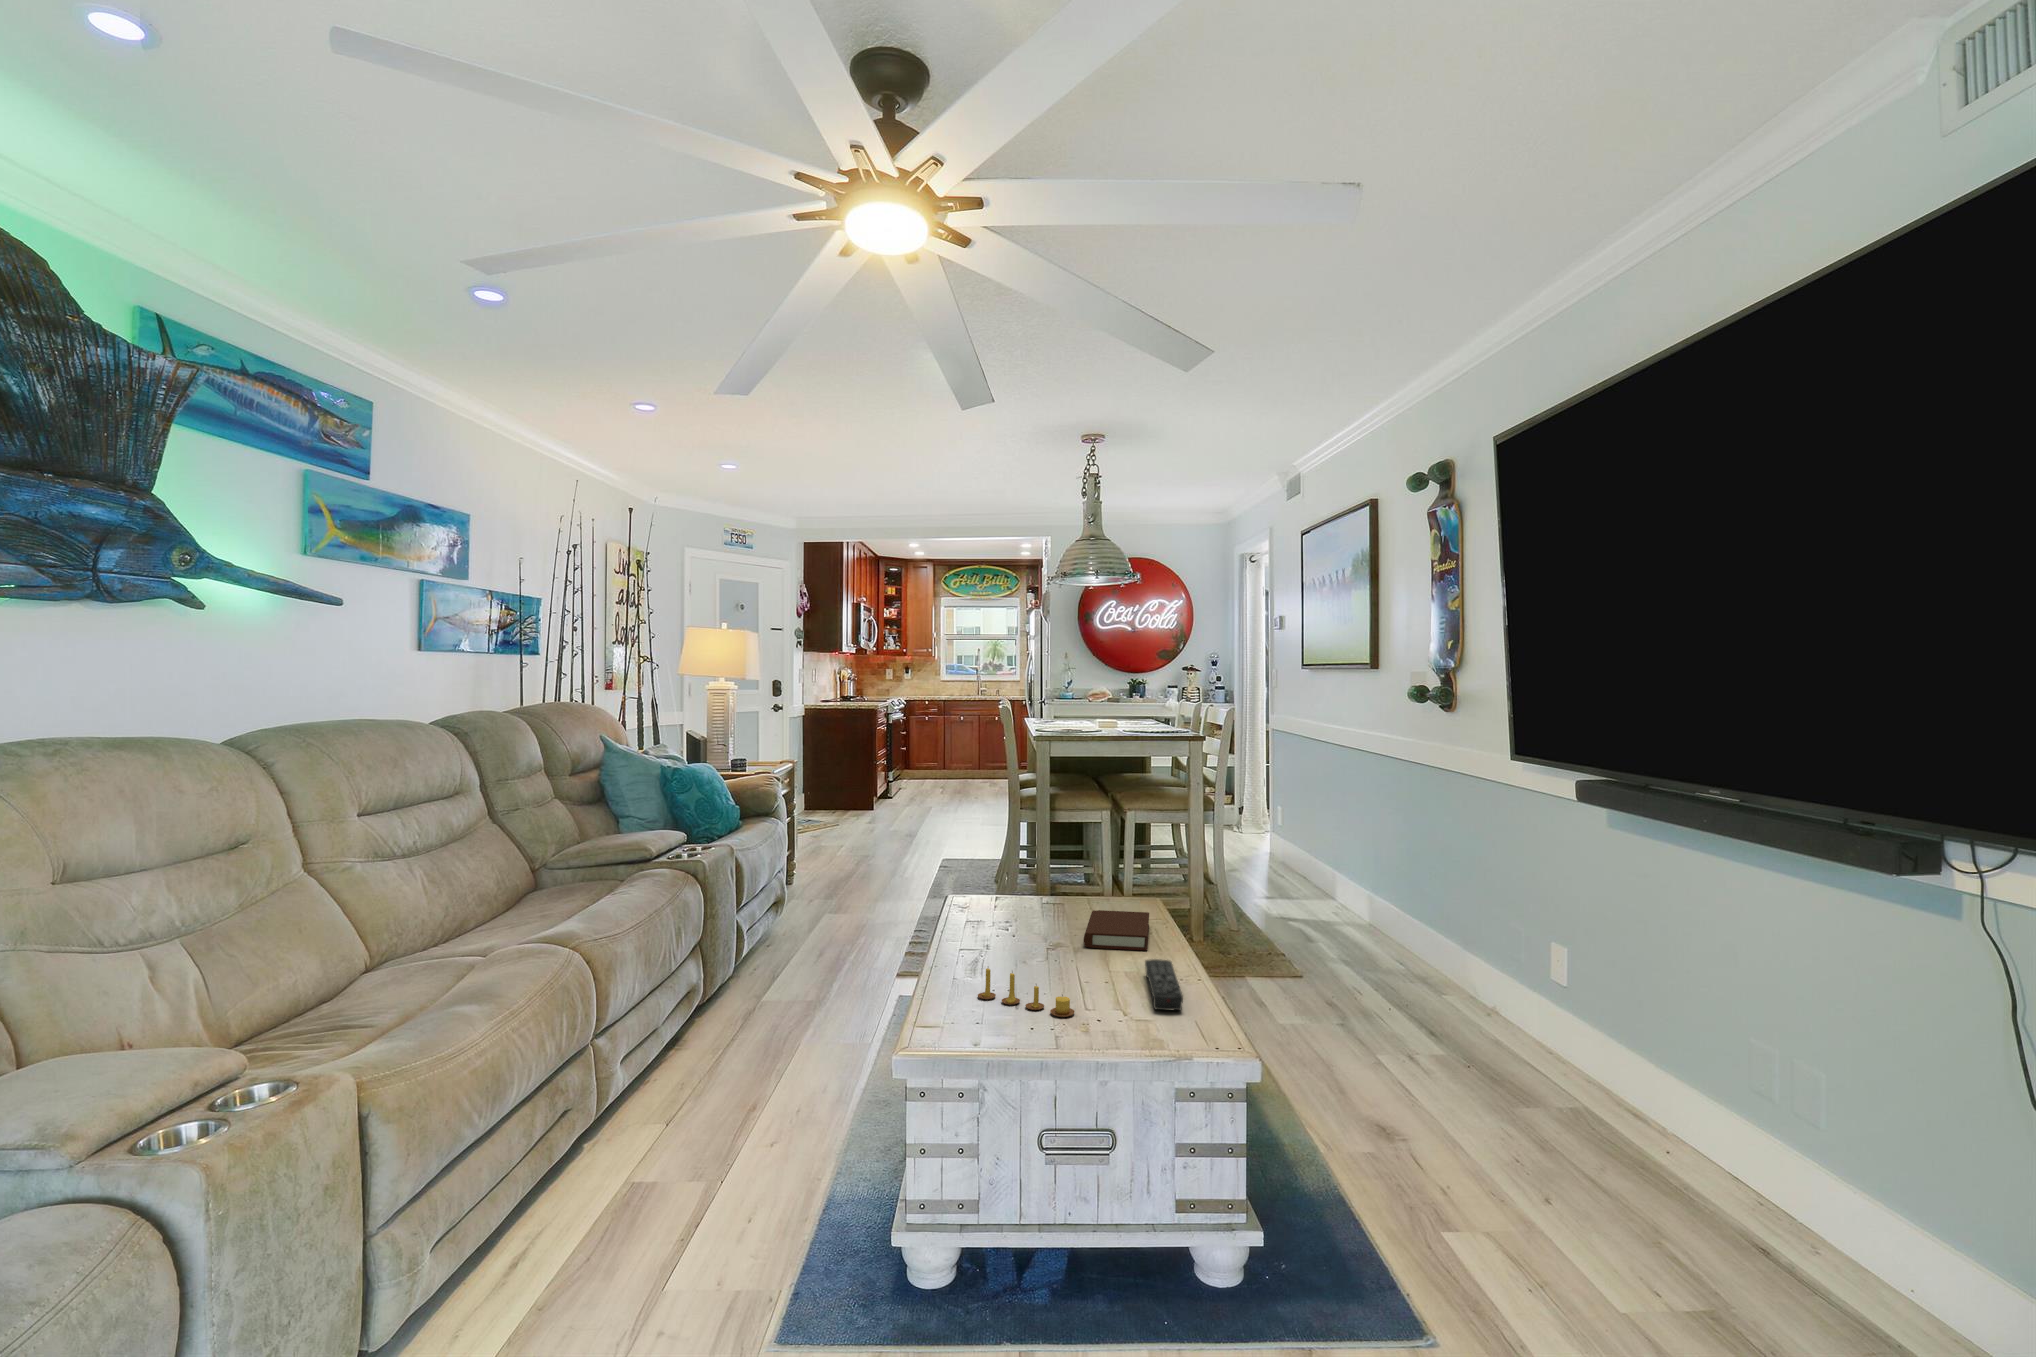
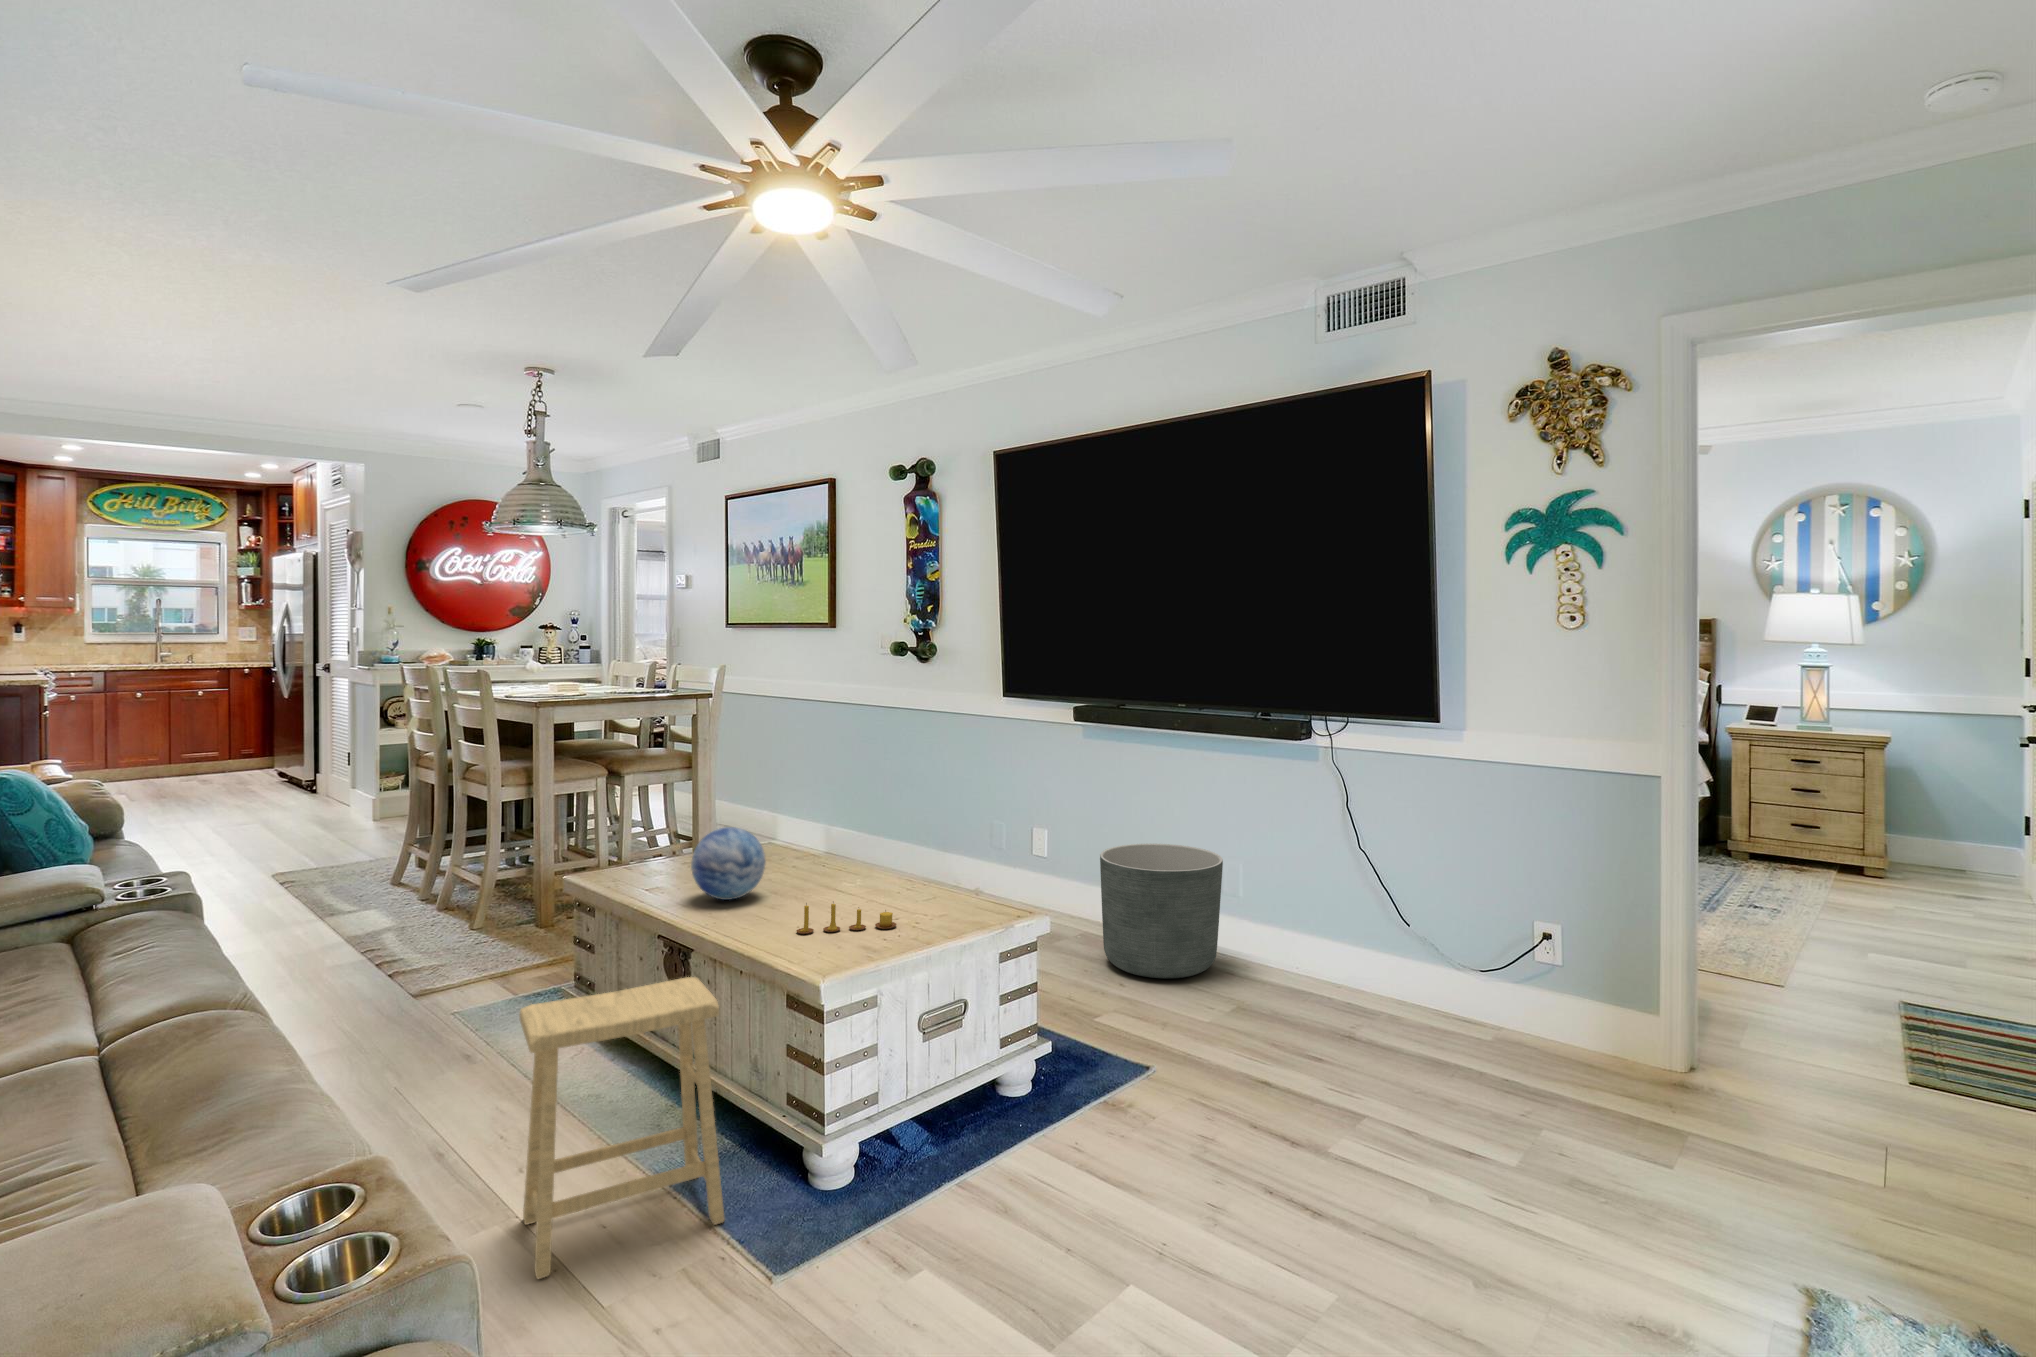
decorative orb: none [965,873,1037,947] -> present [691,827,766,900]
book: present [1084,910,1149,951] -> none [767,849,853,884]
remote control: present [1145,959,1183,1011] -> none [887,875,962,908]
planter: none [1538,991,1764,1230] -> present [1100,844,1223,979]
footstool: none [652,999,847,1265] -> present [519,977,724,1279]

